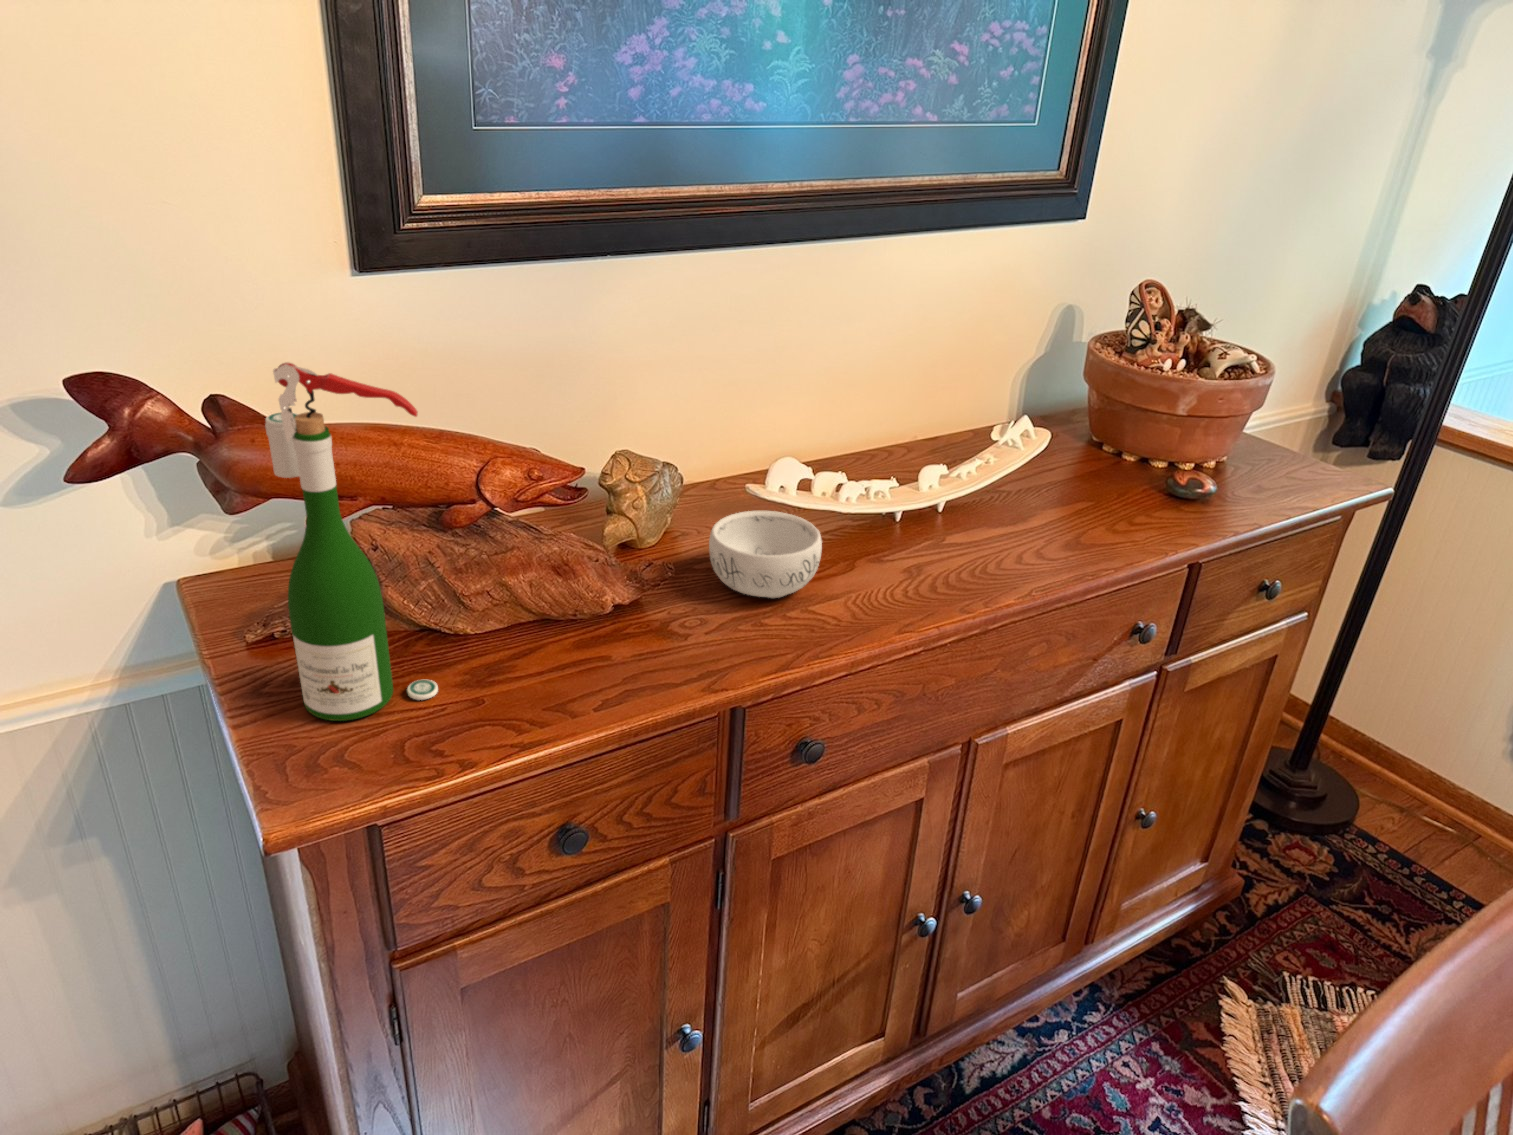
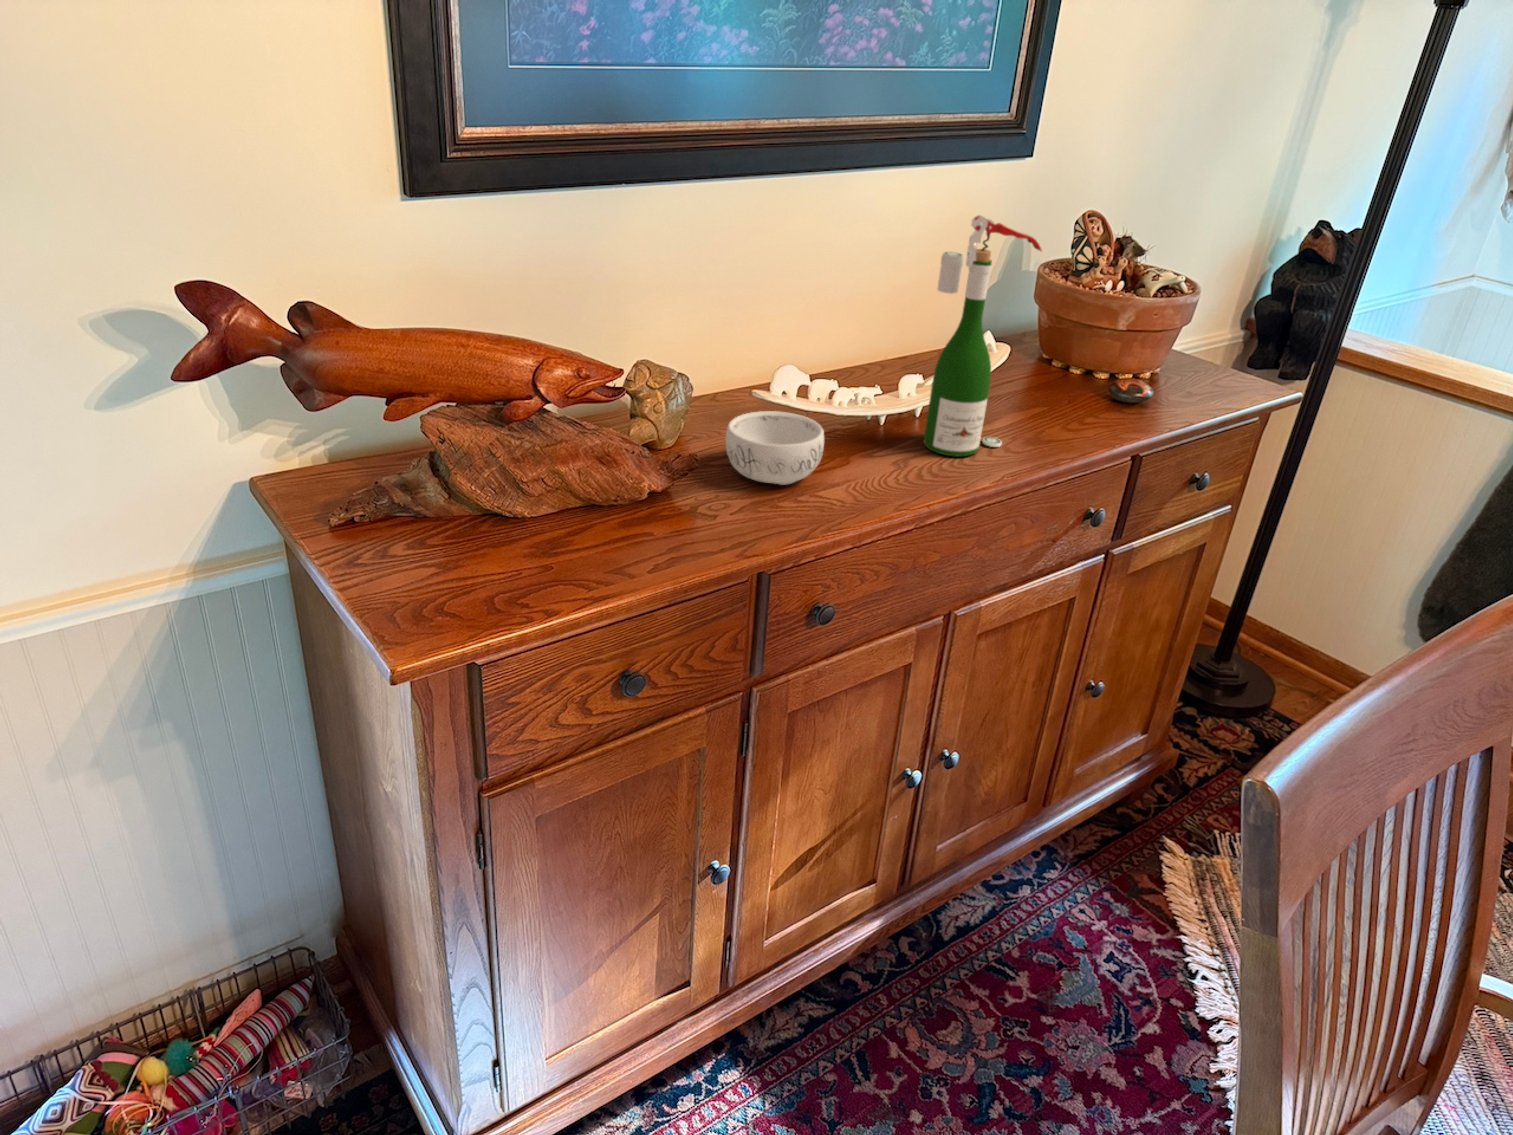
wine bottle: present [265,362,438,721] -> present [924,216,1042,457]

